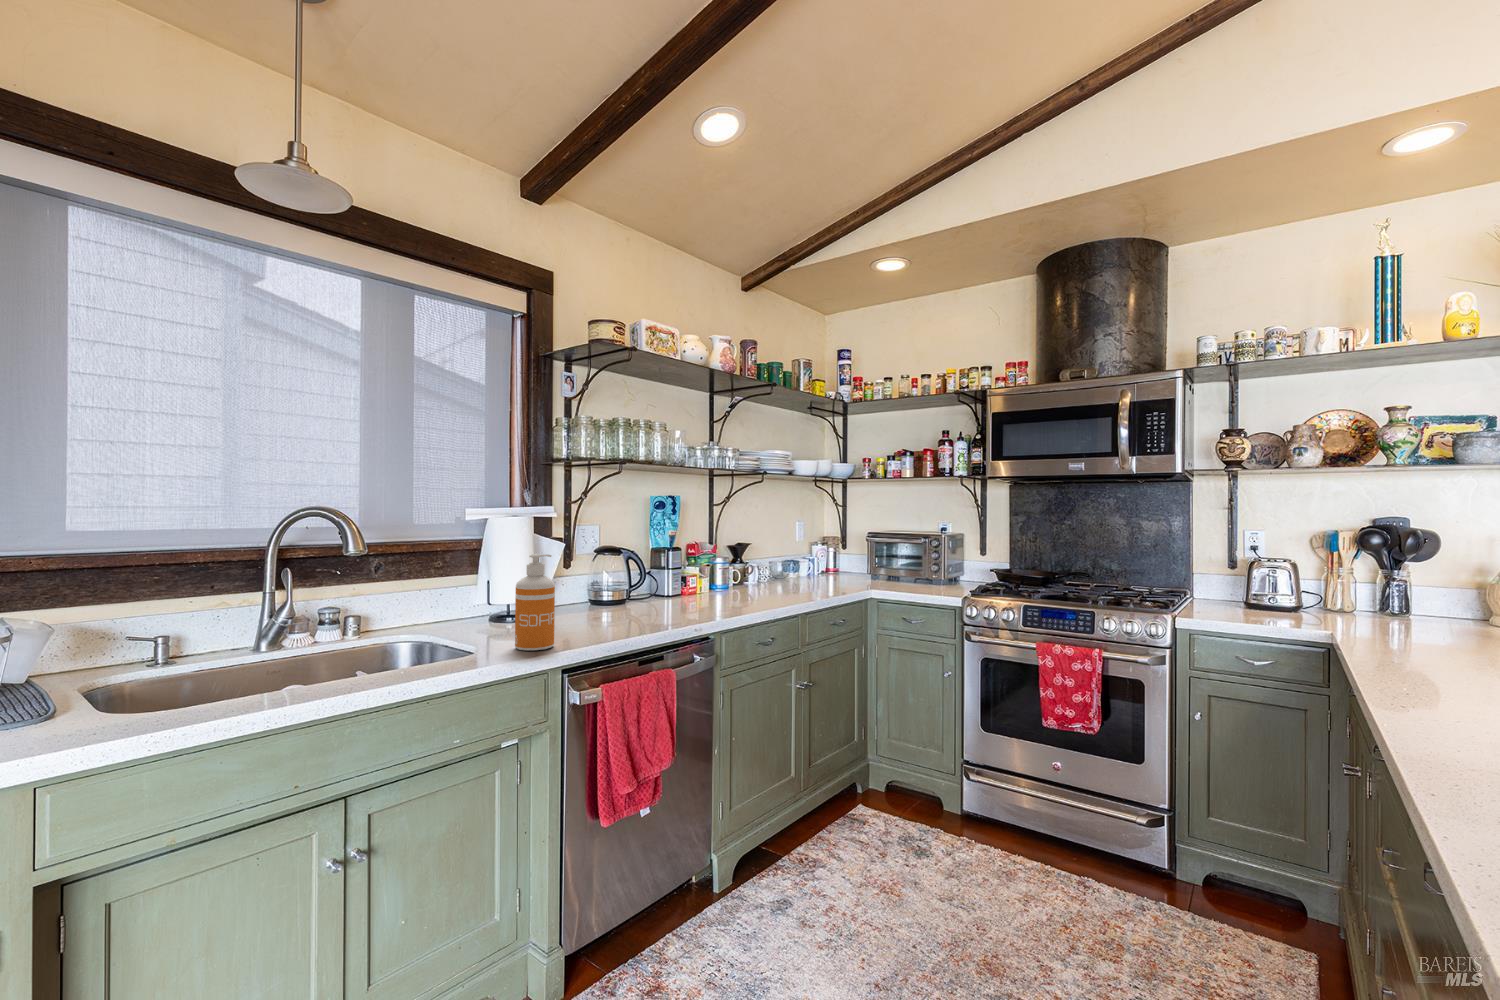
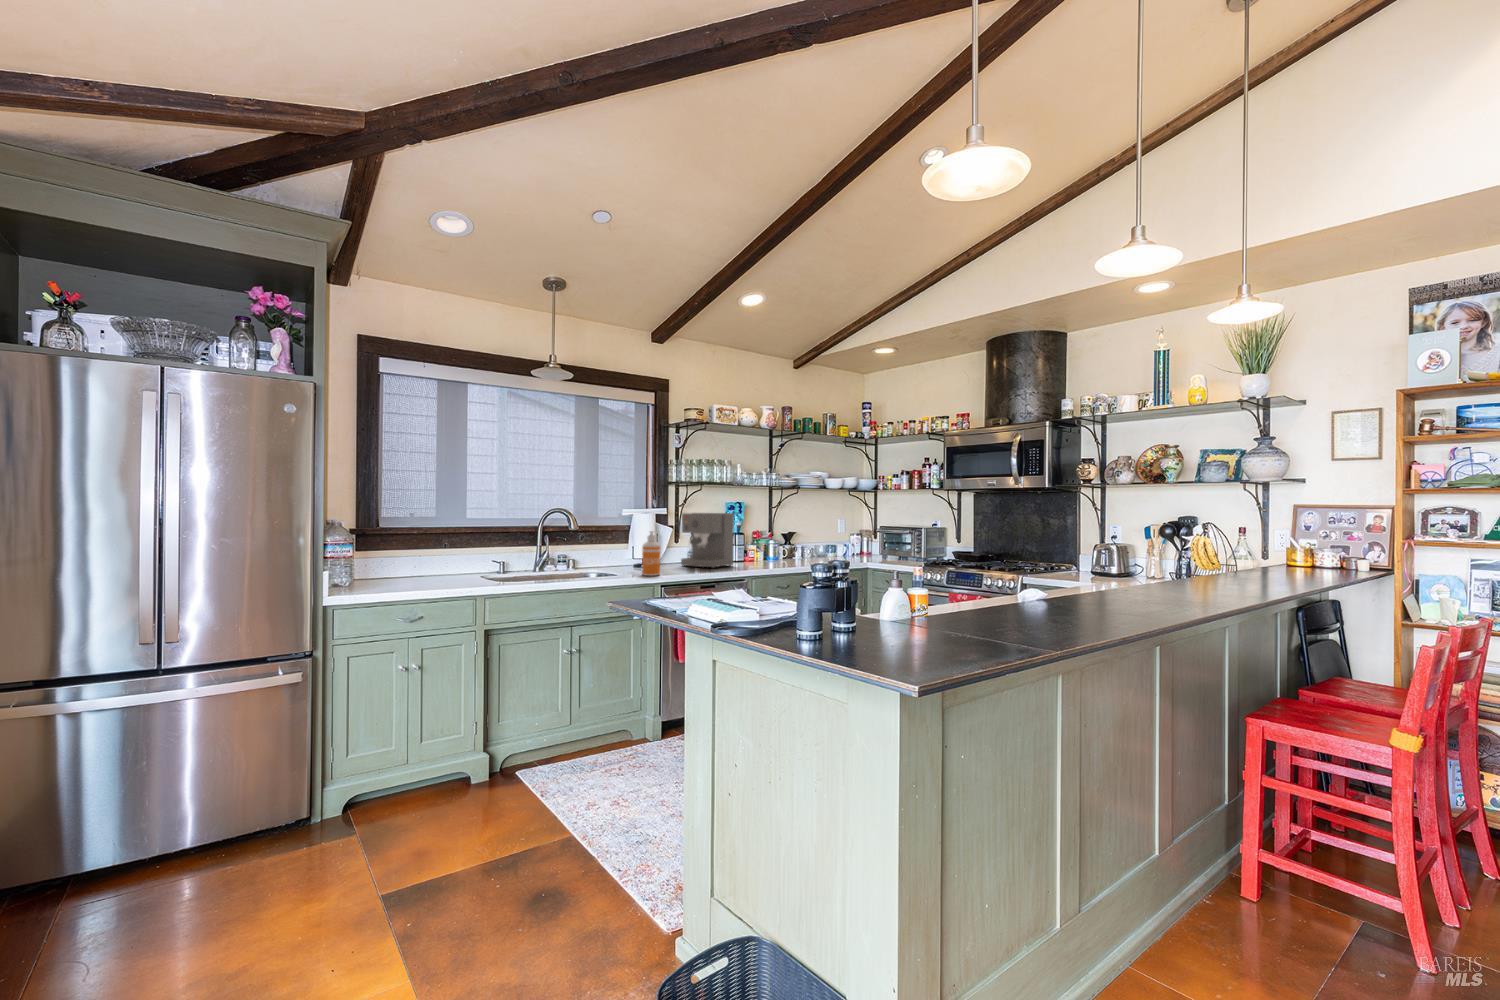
coffee maker: none [582,514,676,617] -> present [681,513,734,568]

